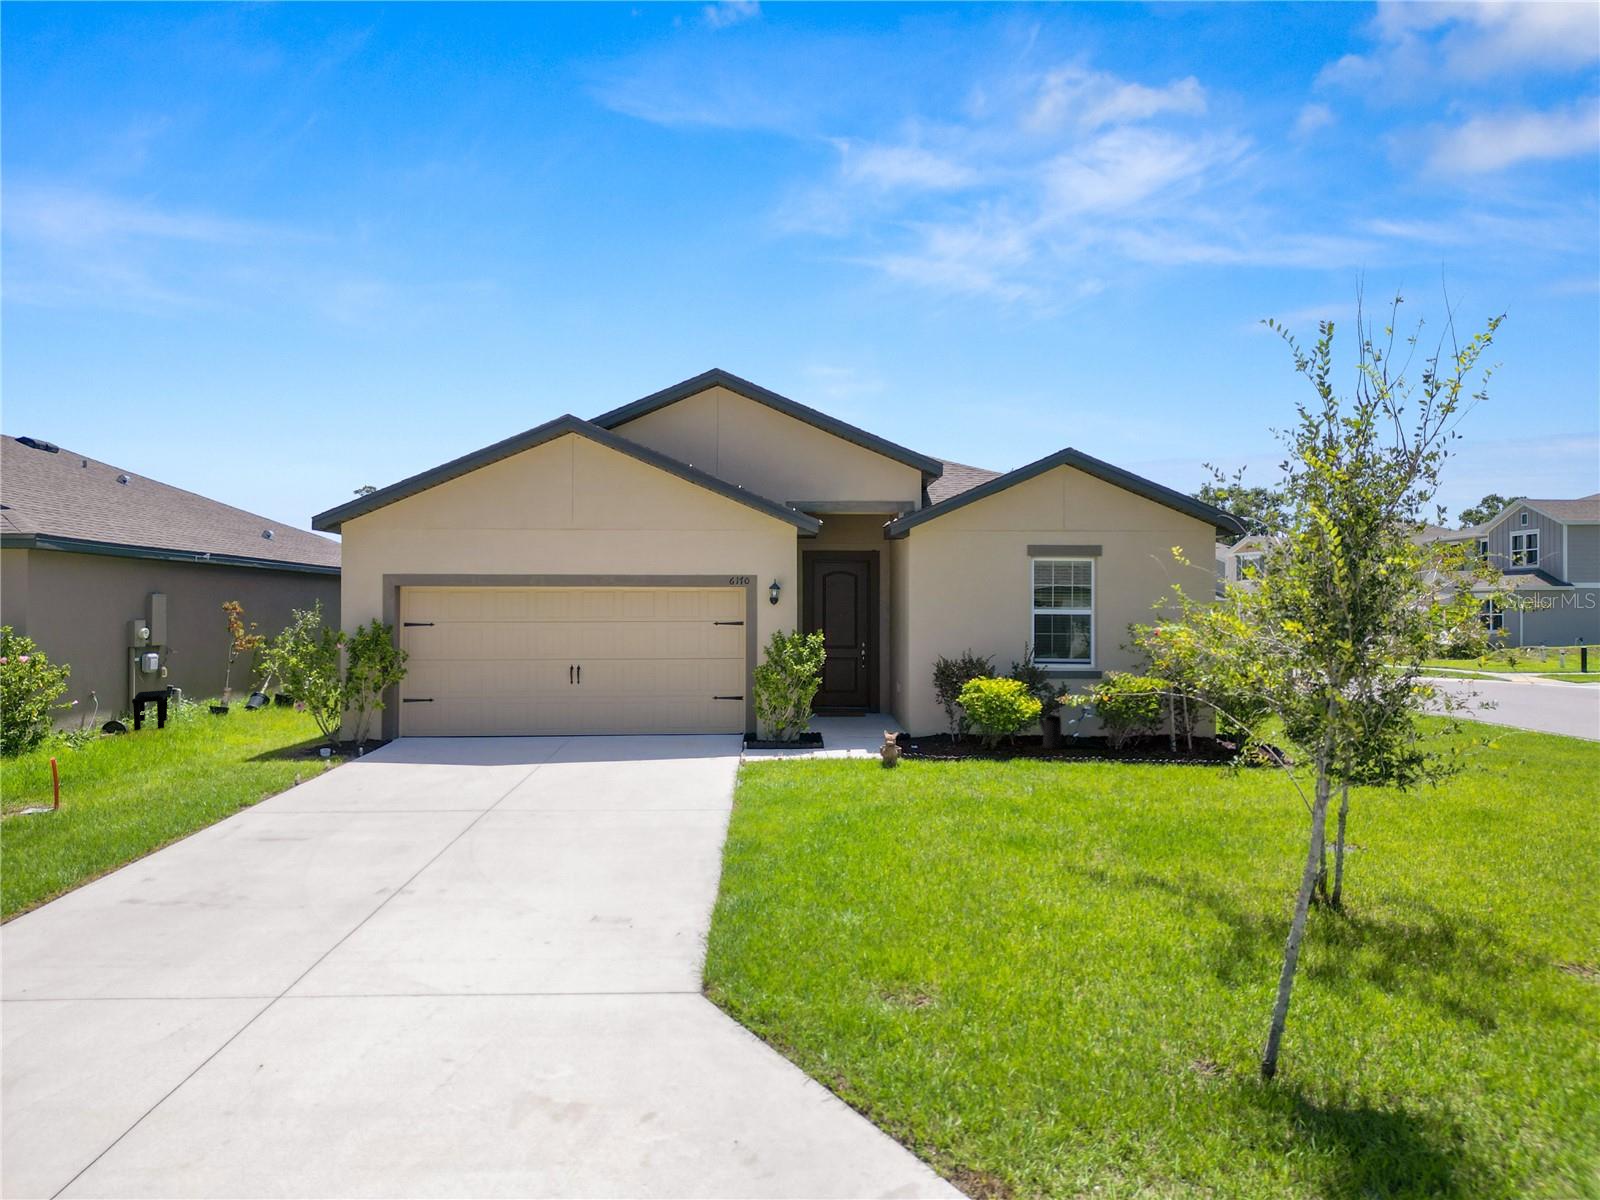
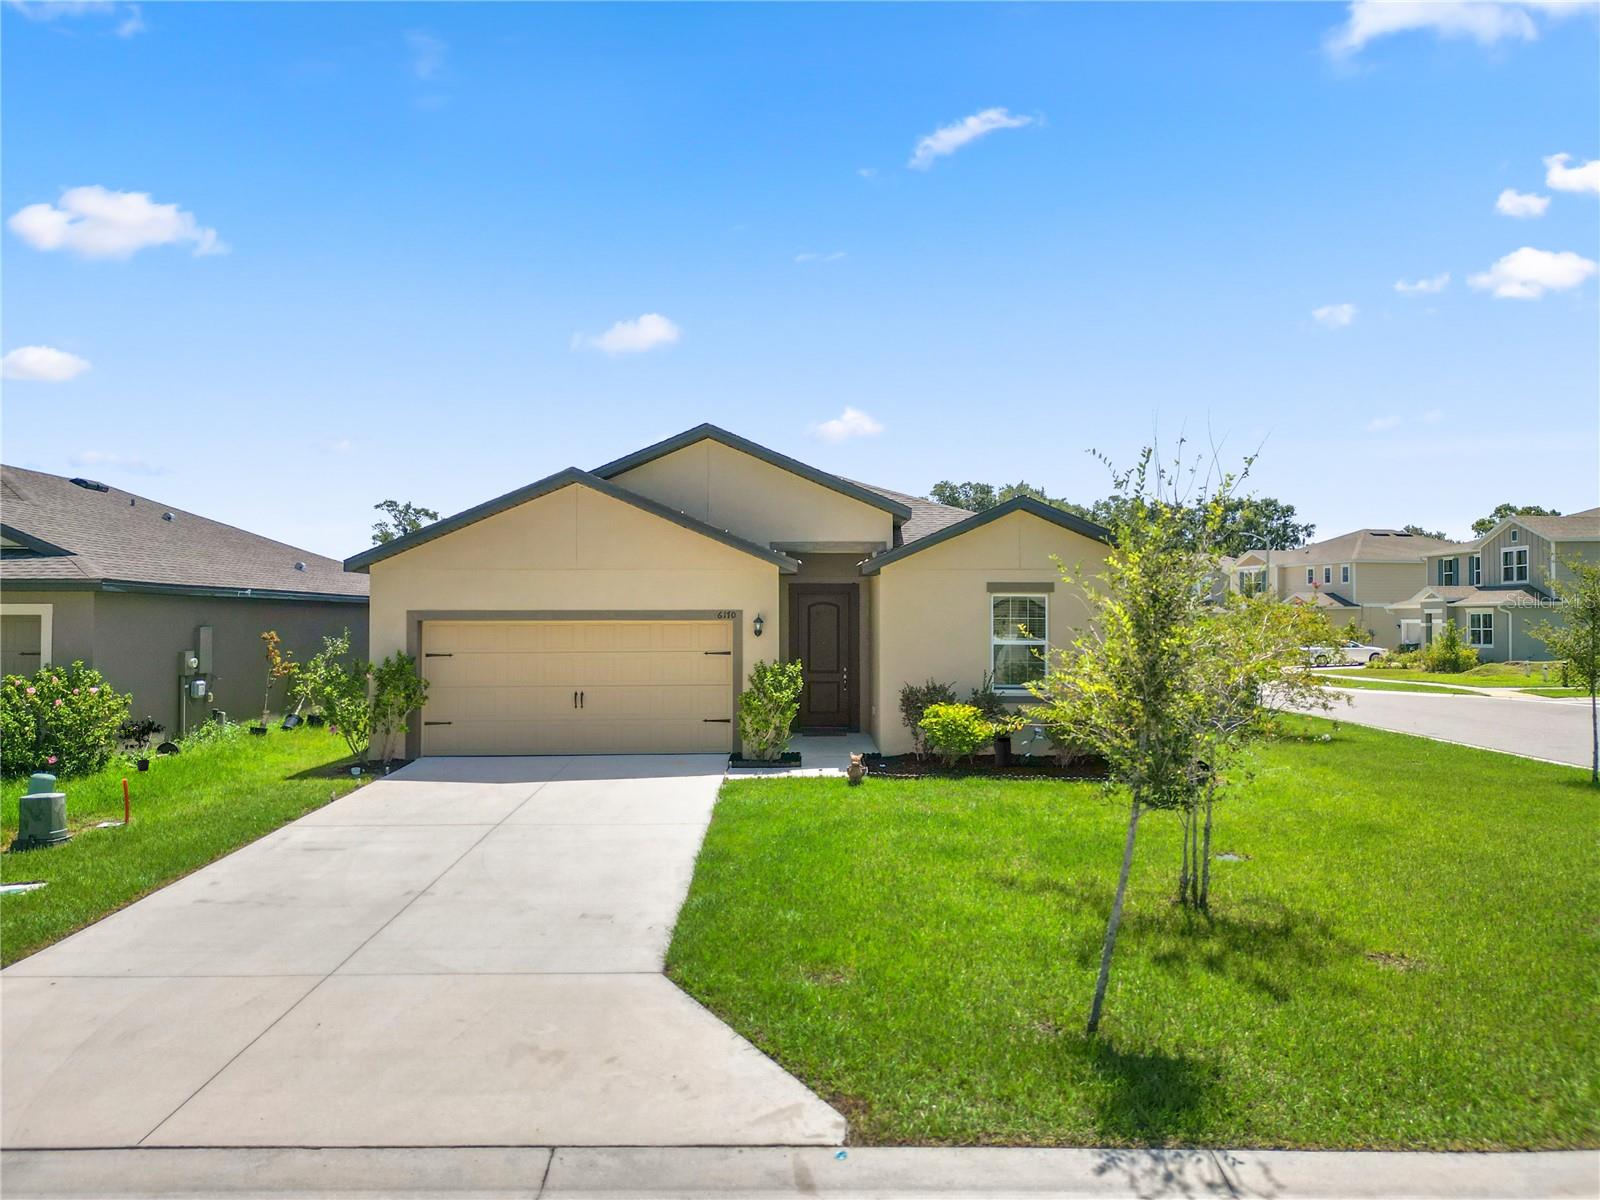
bench: present [132,690,169,730] -> none [184,714,216,750]
potted plant: none [54,696,110,752] -> present [117,721,166,771]

